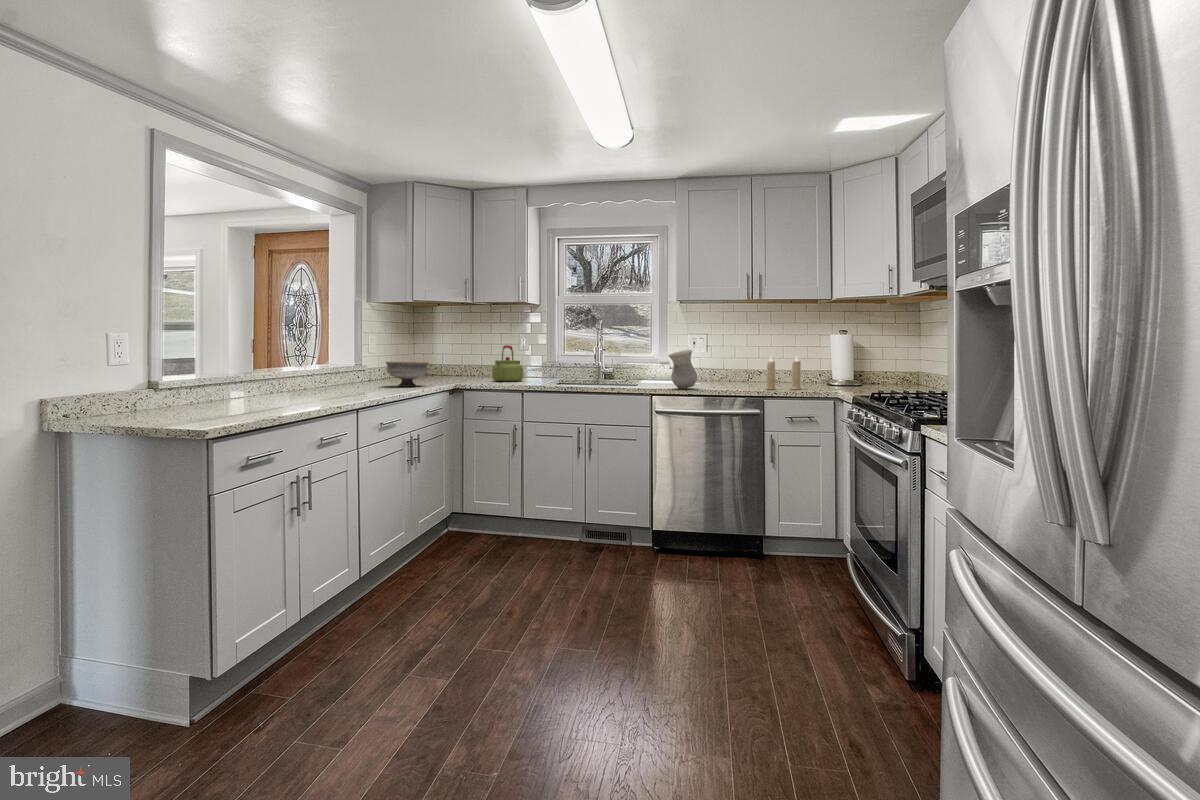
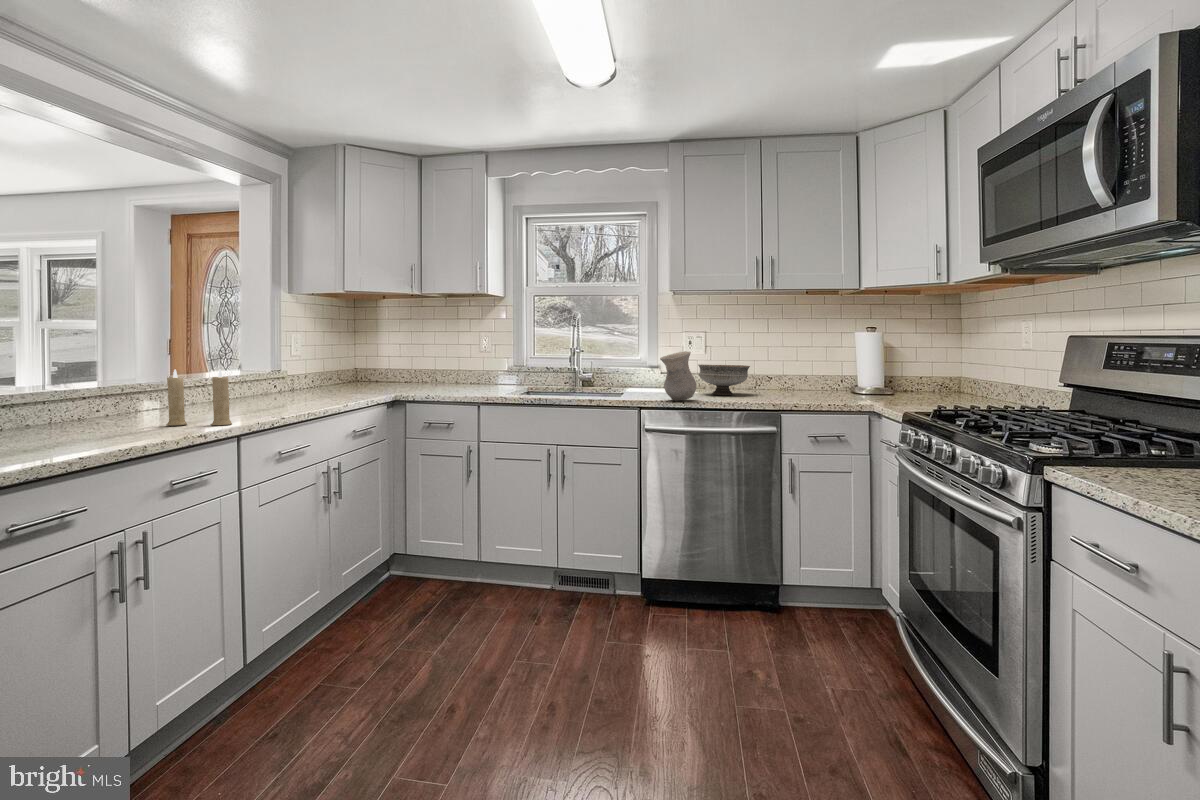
kettle: present [492,345,523,381] -> none [447,346,485,390]
candle: present [765,357,801,389] -> present [166,370,232,426]
bowl: present [386,362,428,387] -> present [698,365,750,395]

